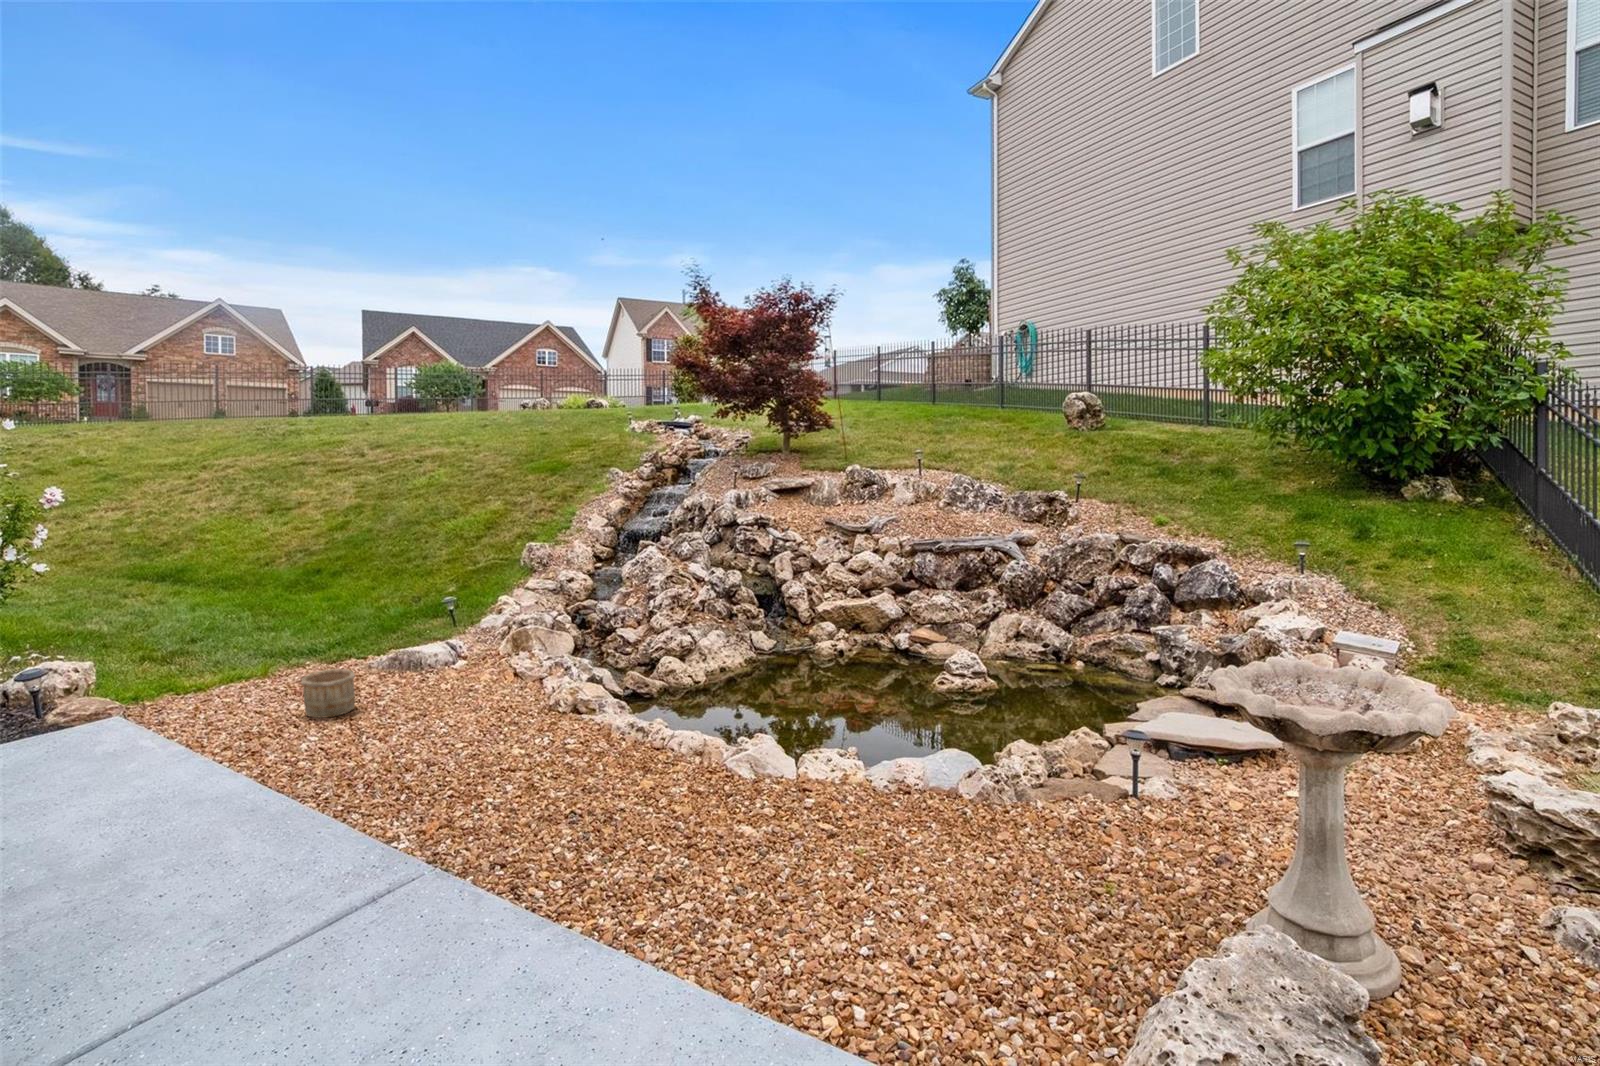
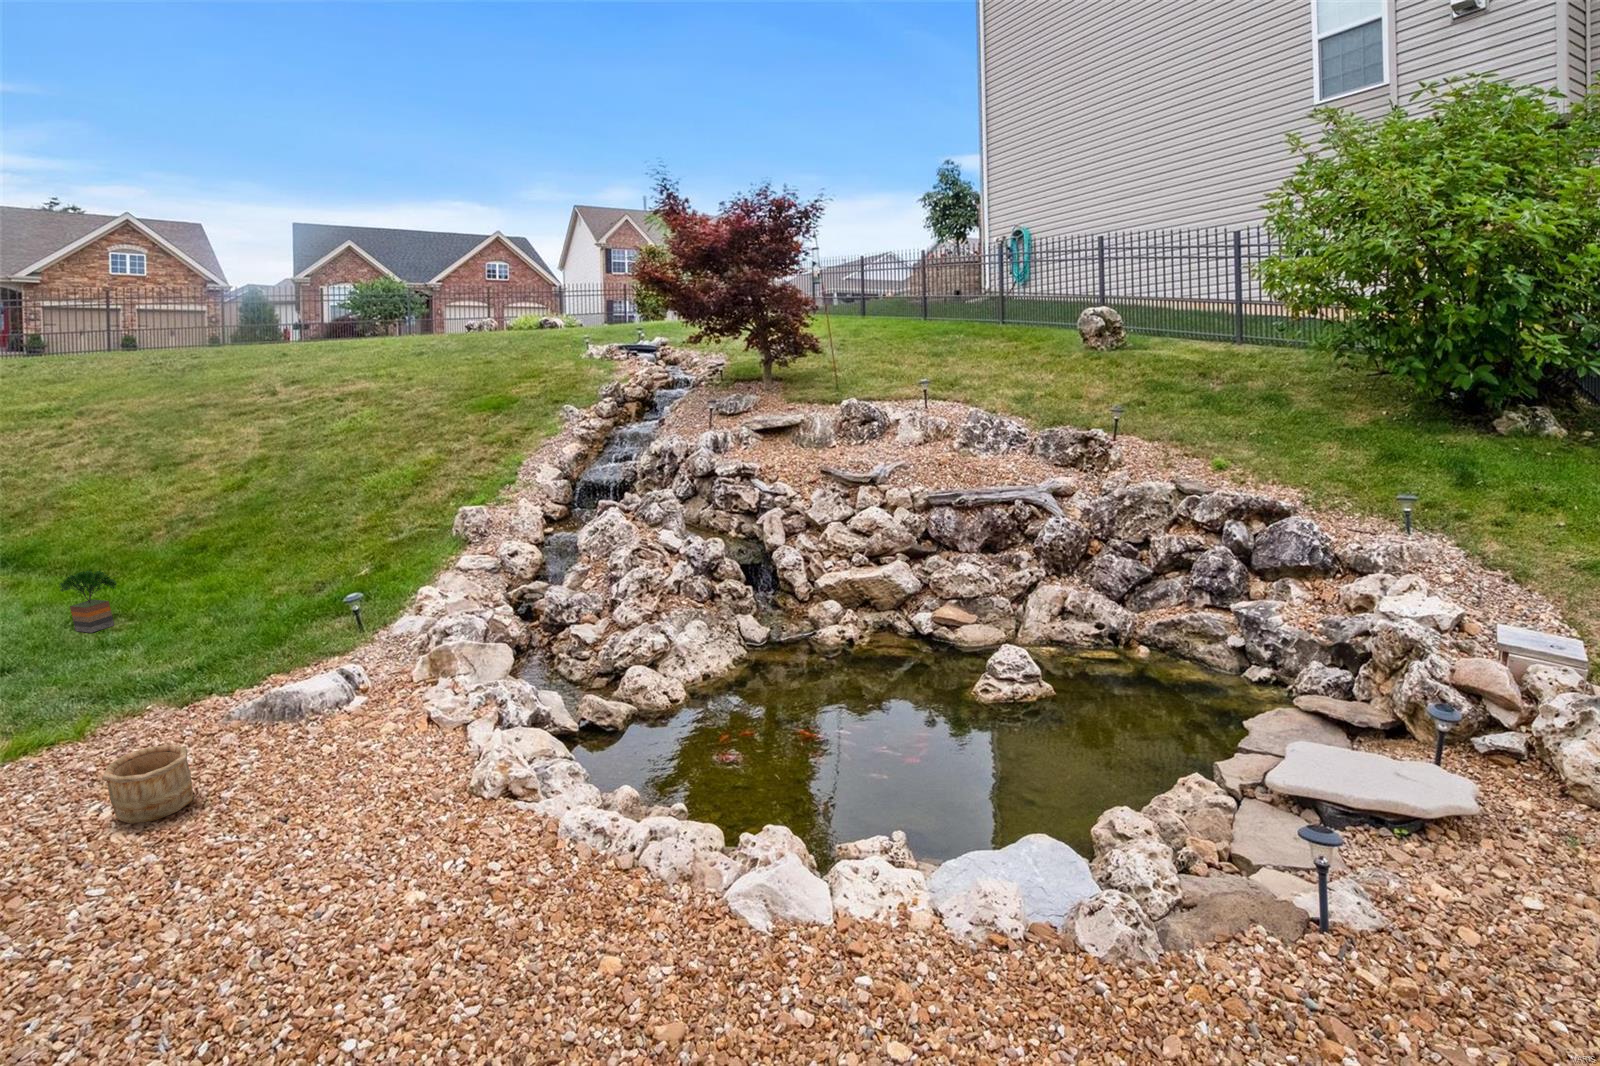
potted tree: none [223,571,266,620] -> present [59,571,117,633]

